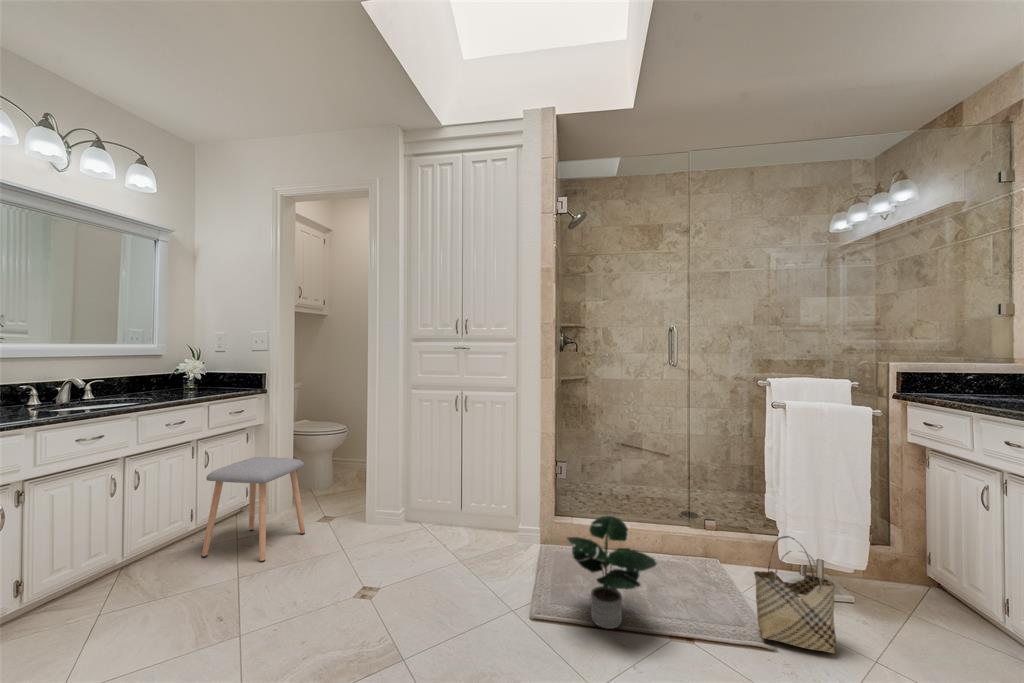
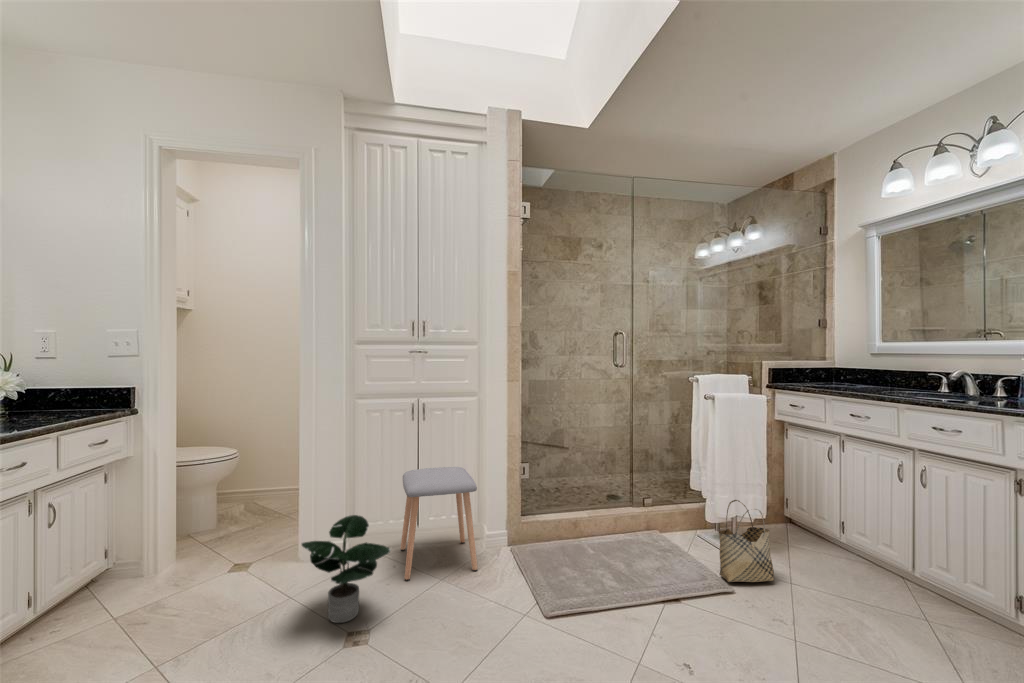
stool: present [202,457,305,562] -> present [401,467,477,581]
potted plant: present [567,516,657,629] -> present [302,515,391,623]

